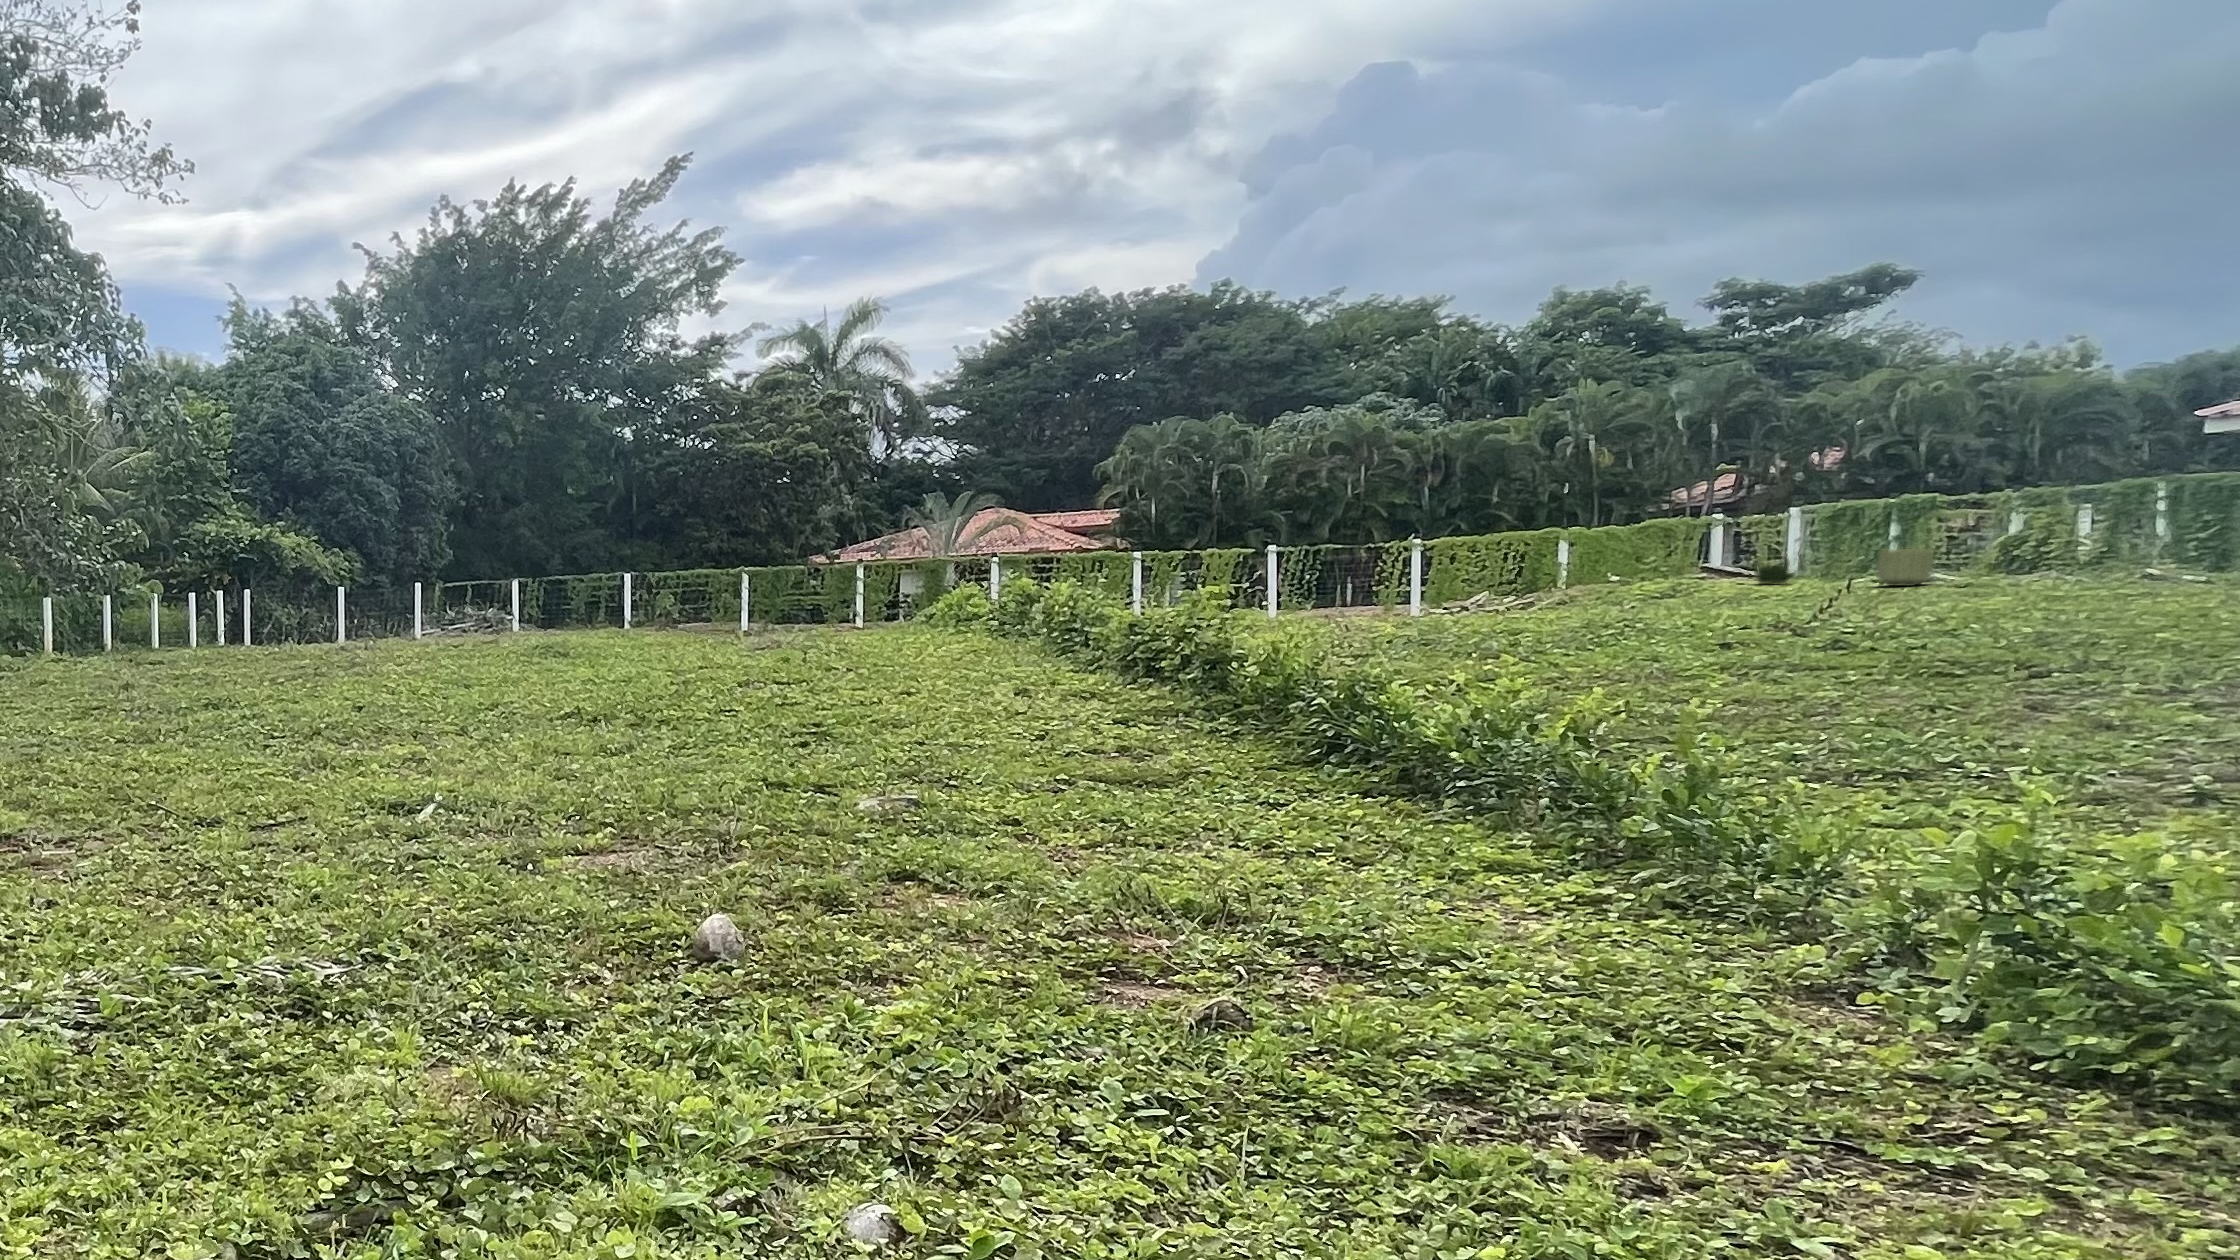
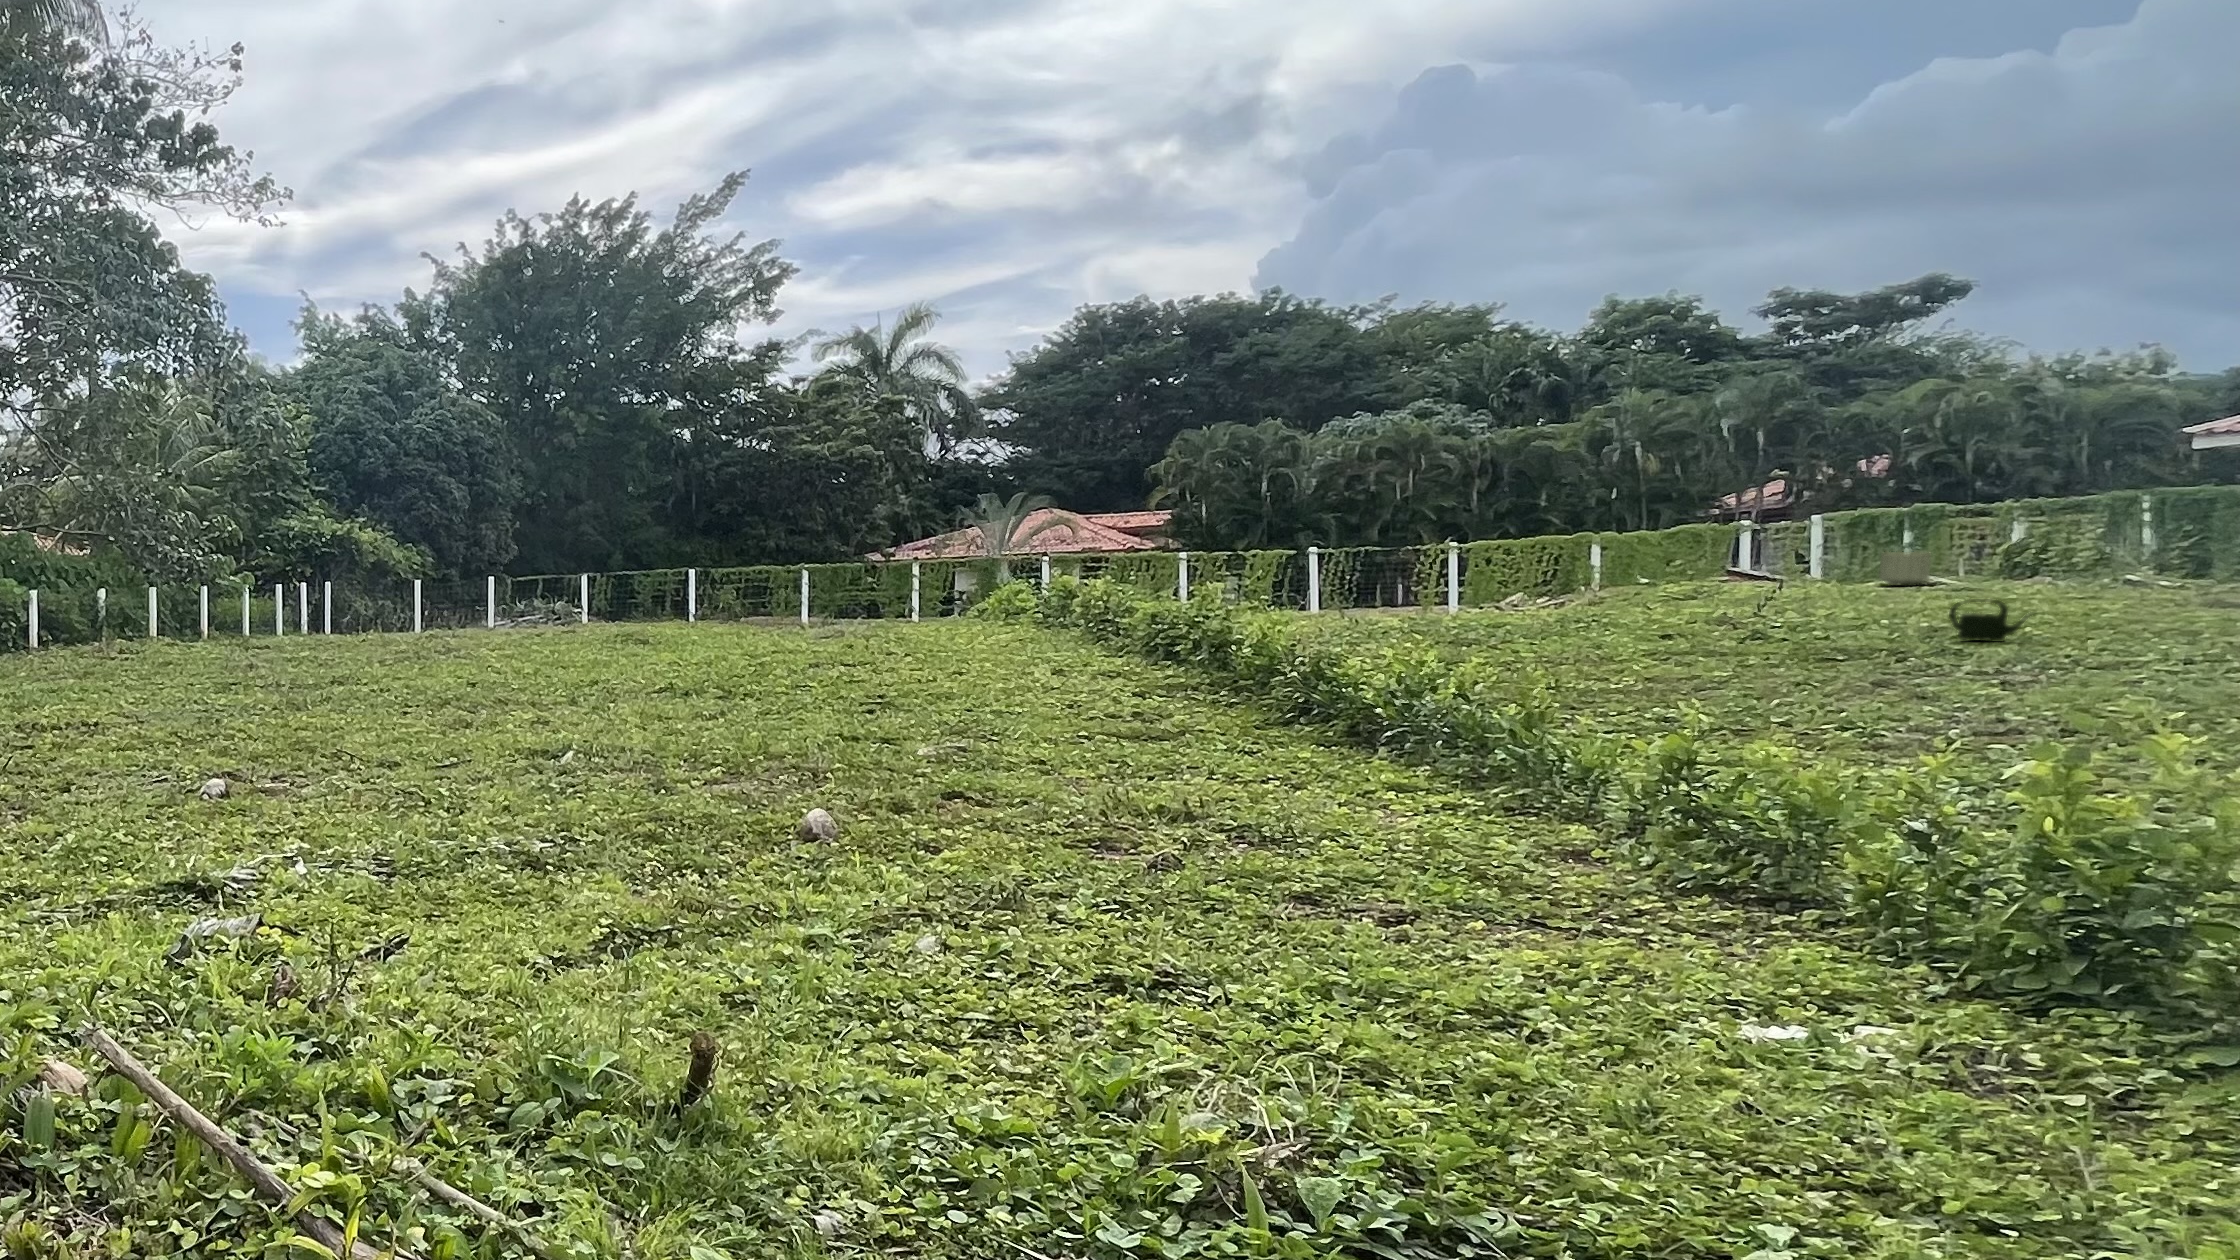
watering can: present [1753,557,1800,585] -> present [1949,601,2029,642]

